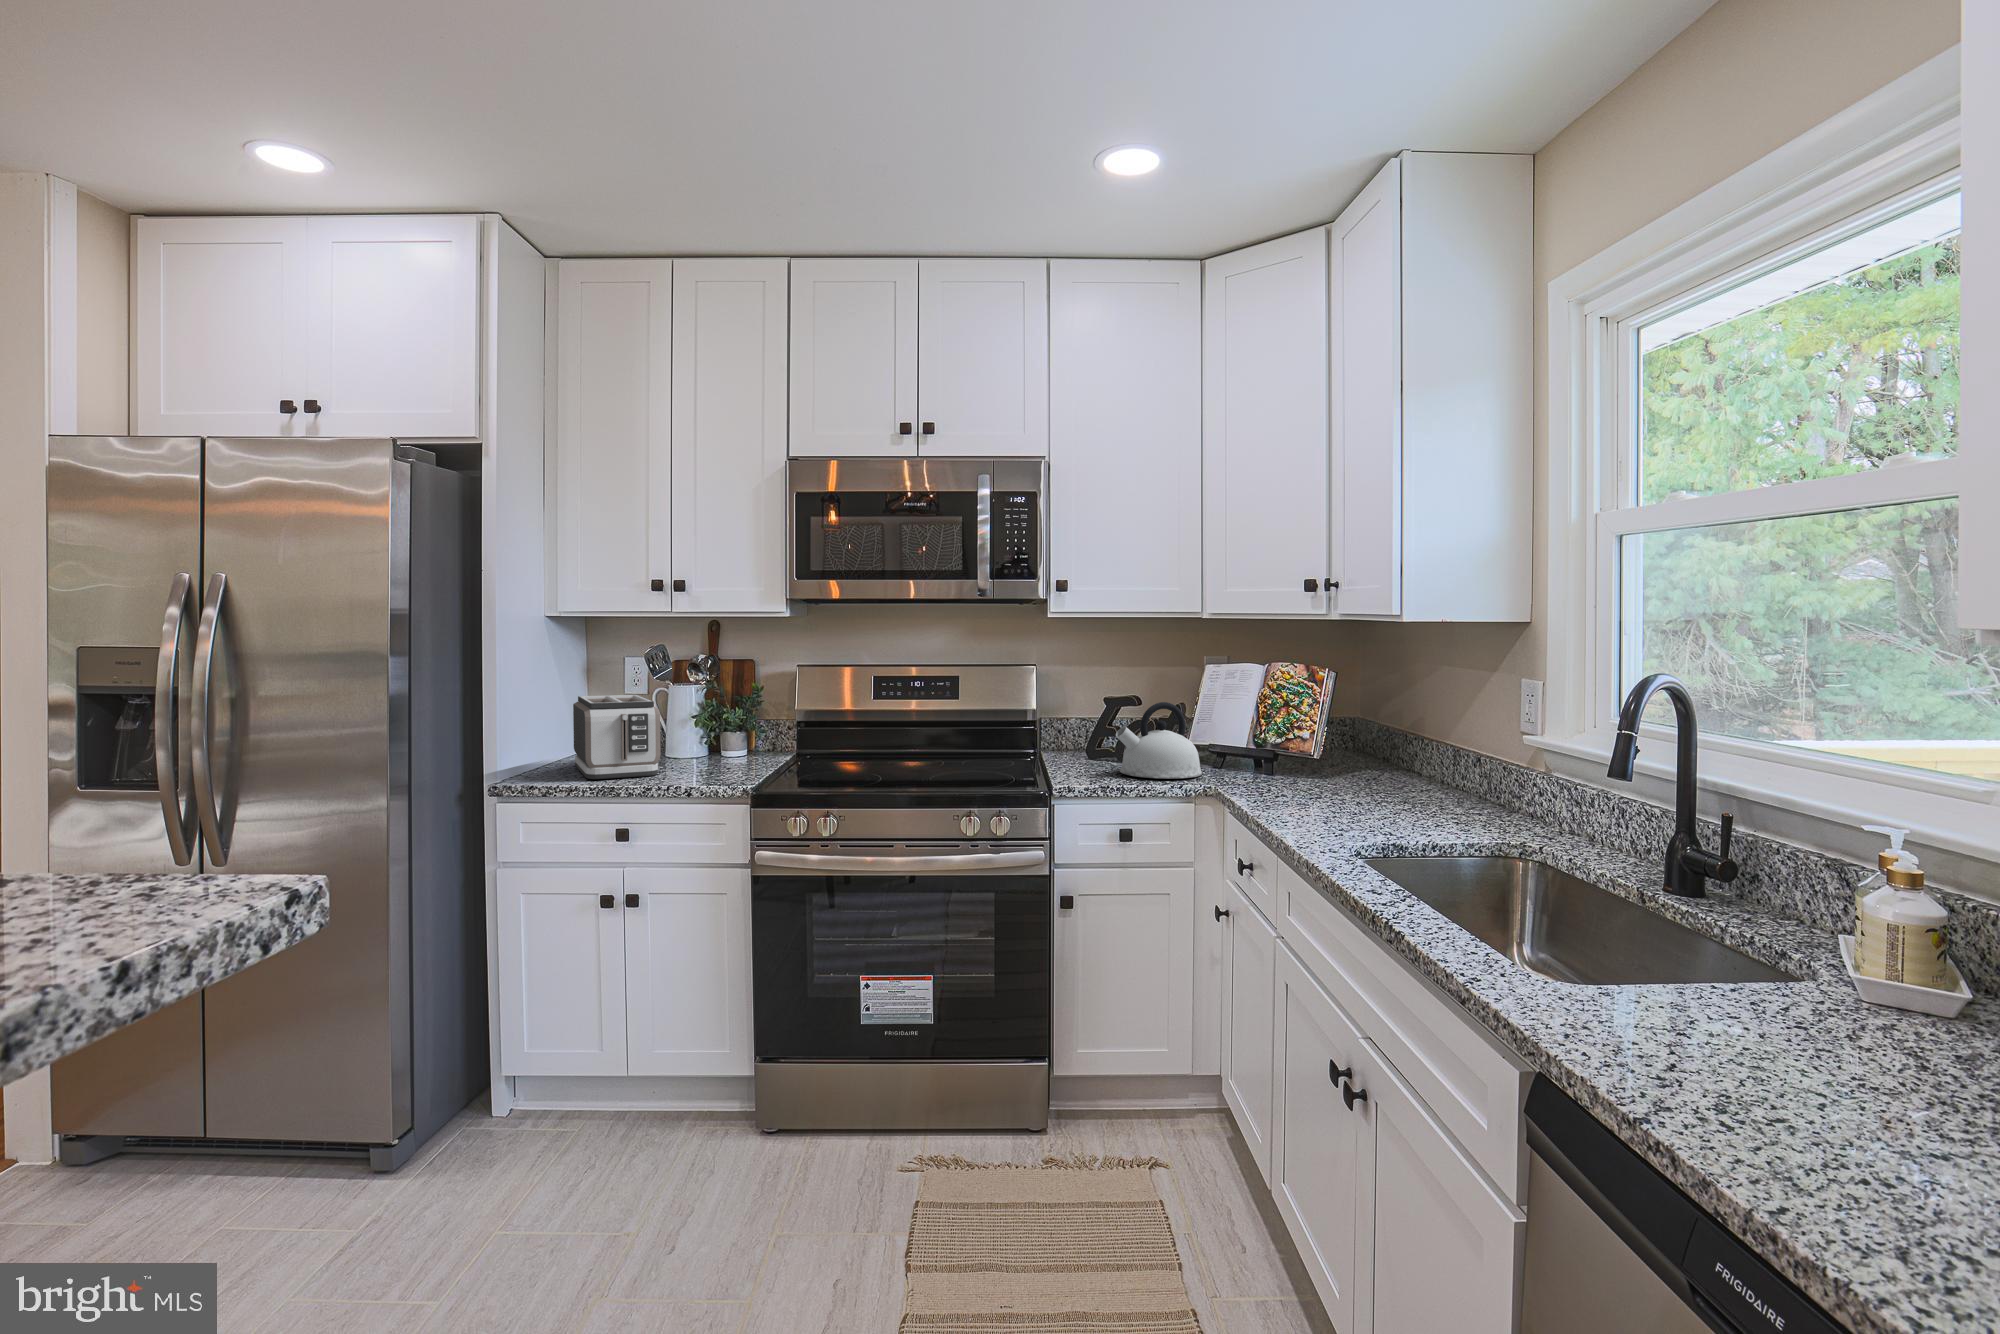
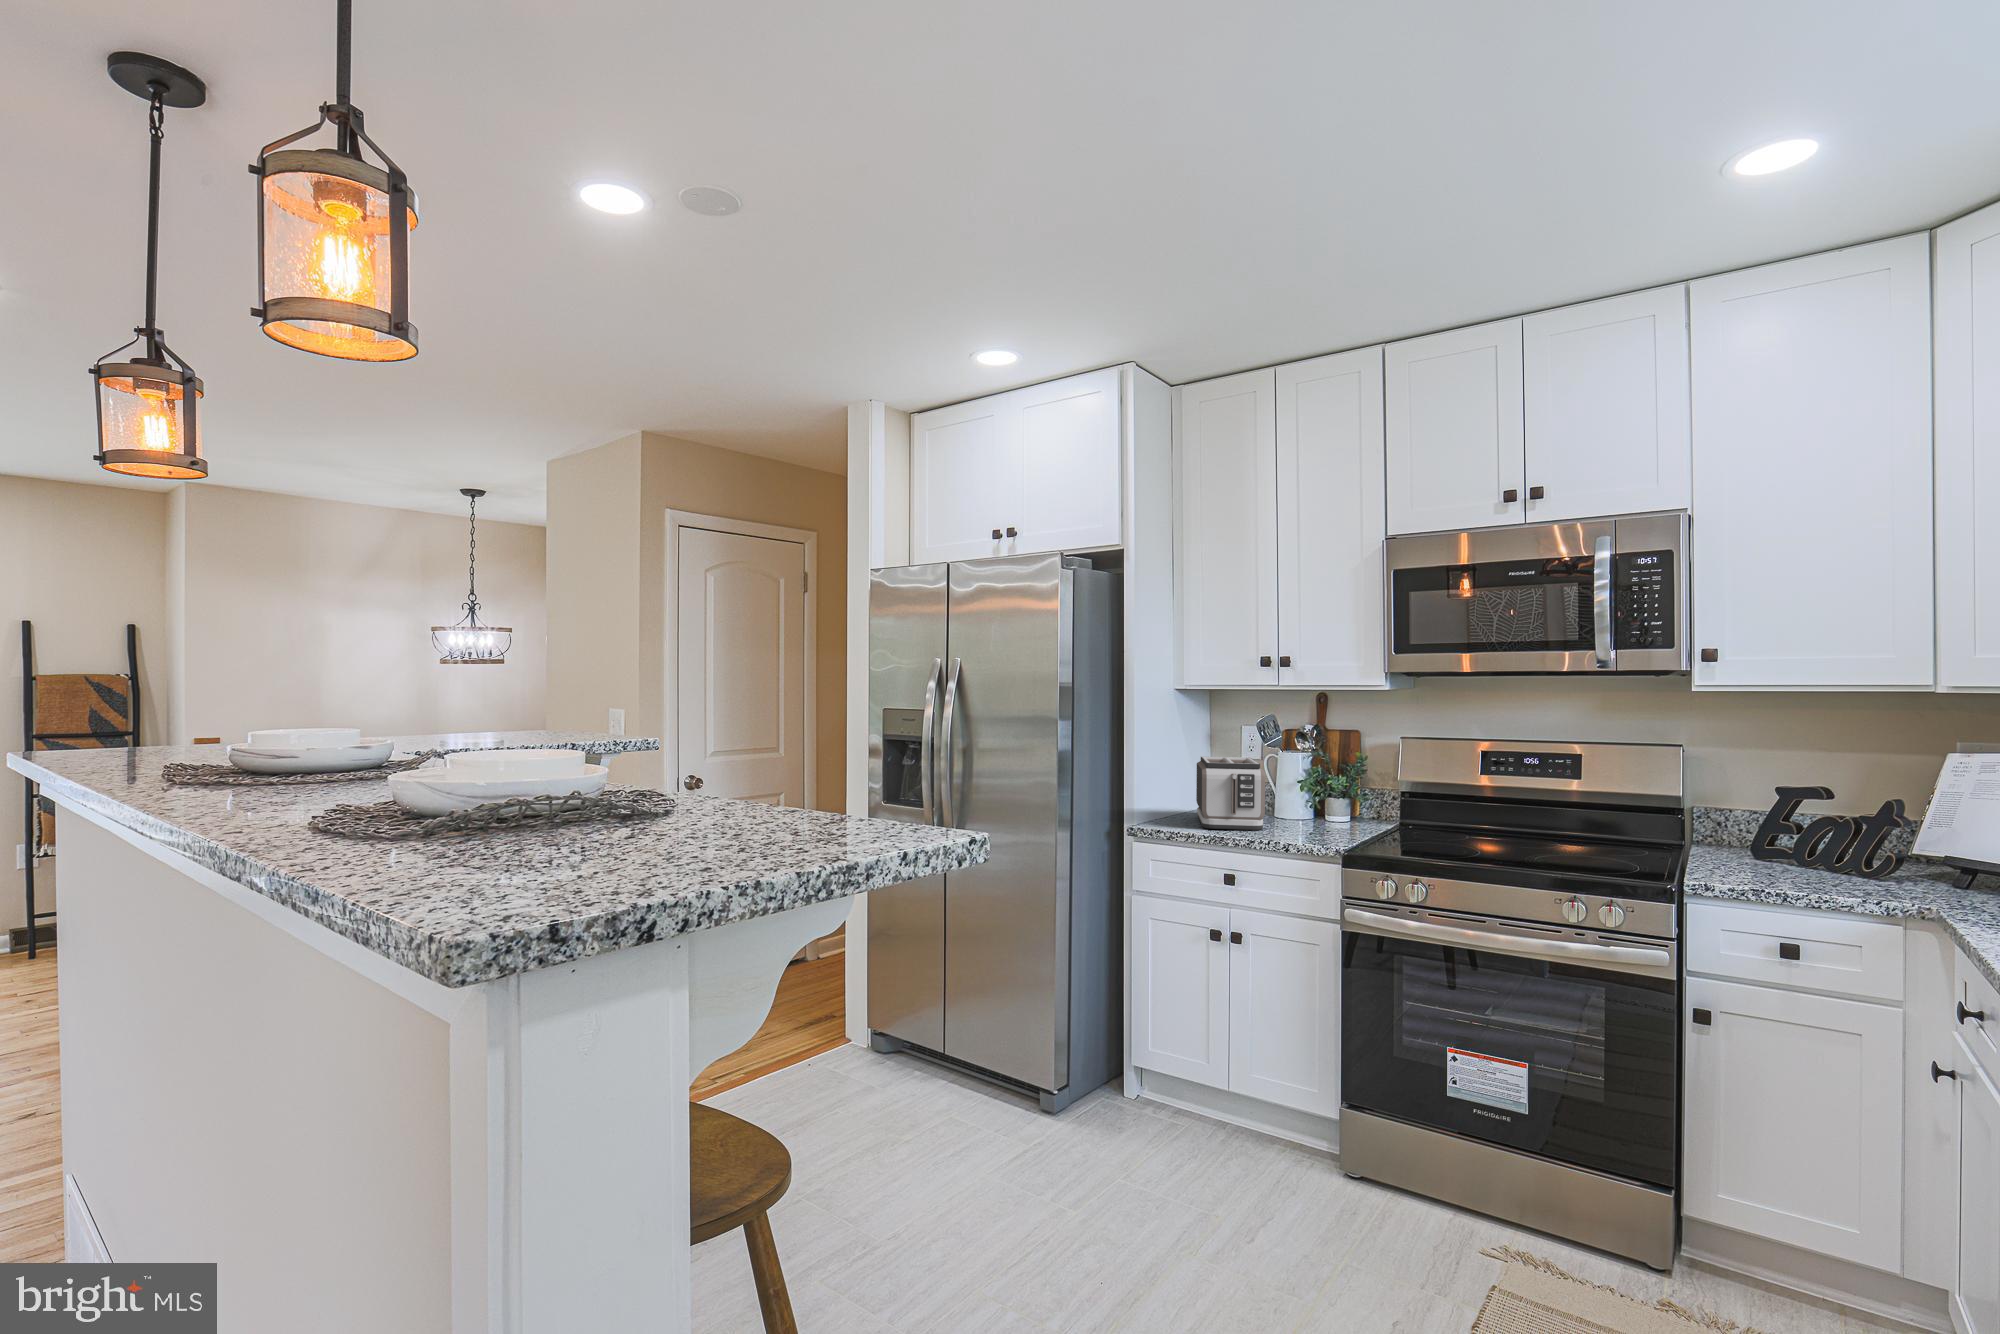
kettle: present [1116,702,1202,779] -> none [1780,796,1921,892]

